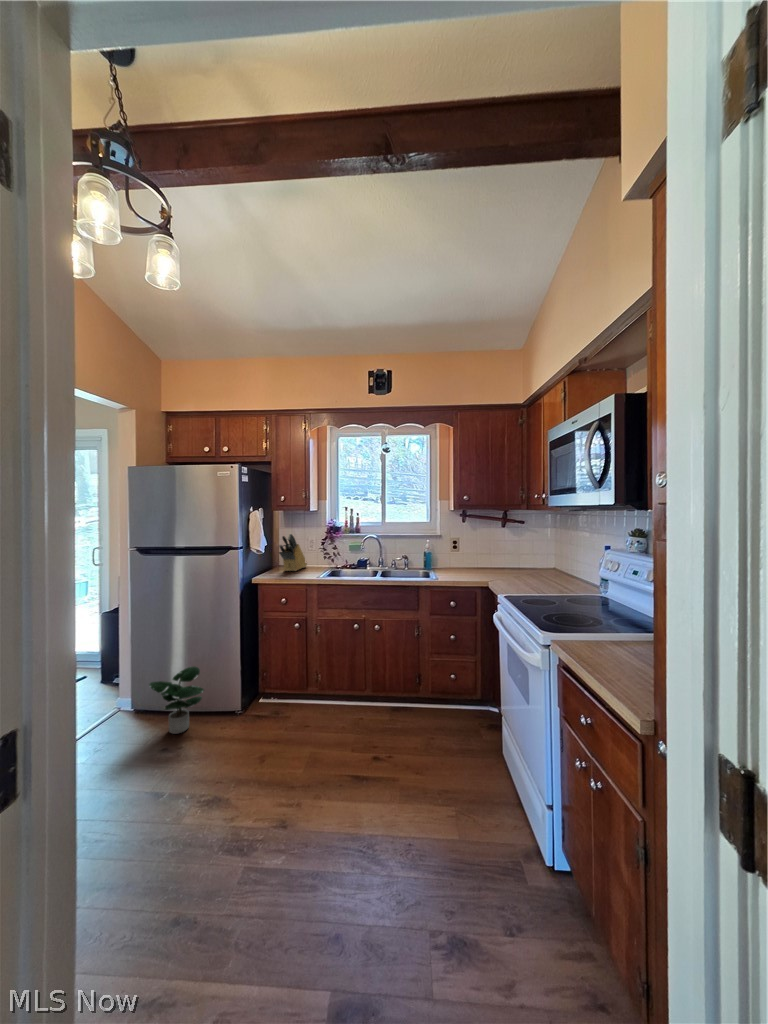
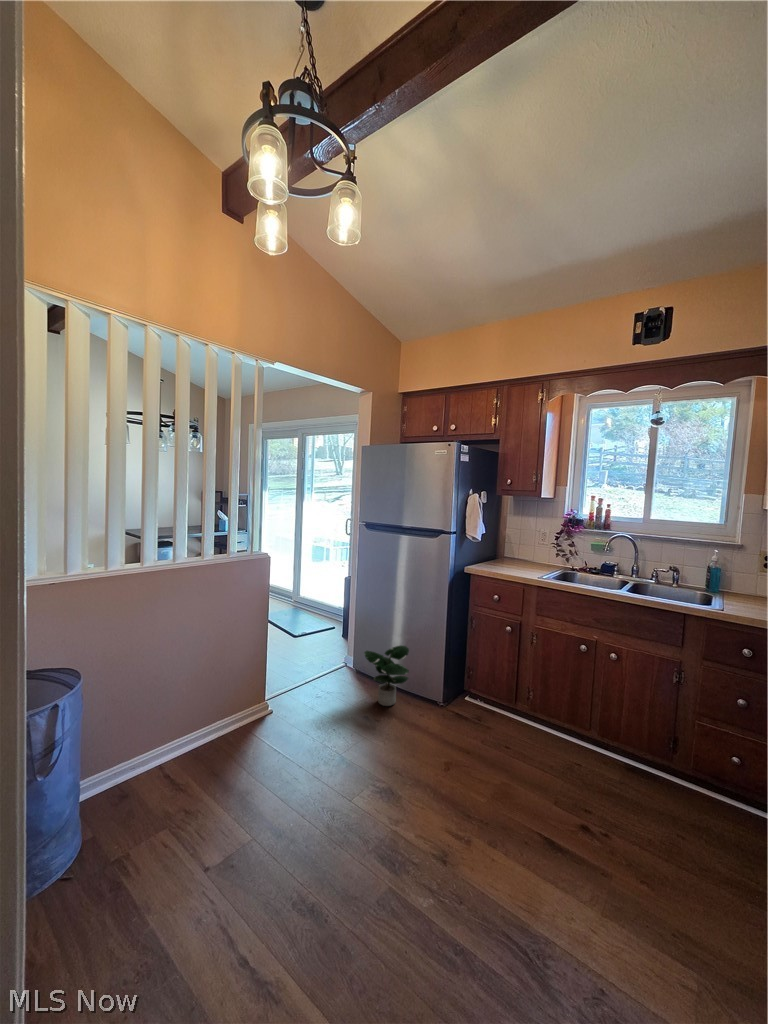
knife block: present [279,534,307,571] -> none [502,523,538,566]

